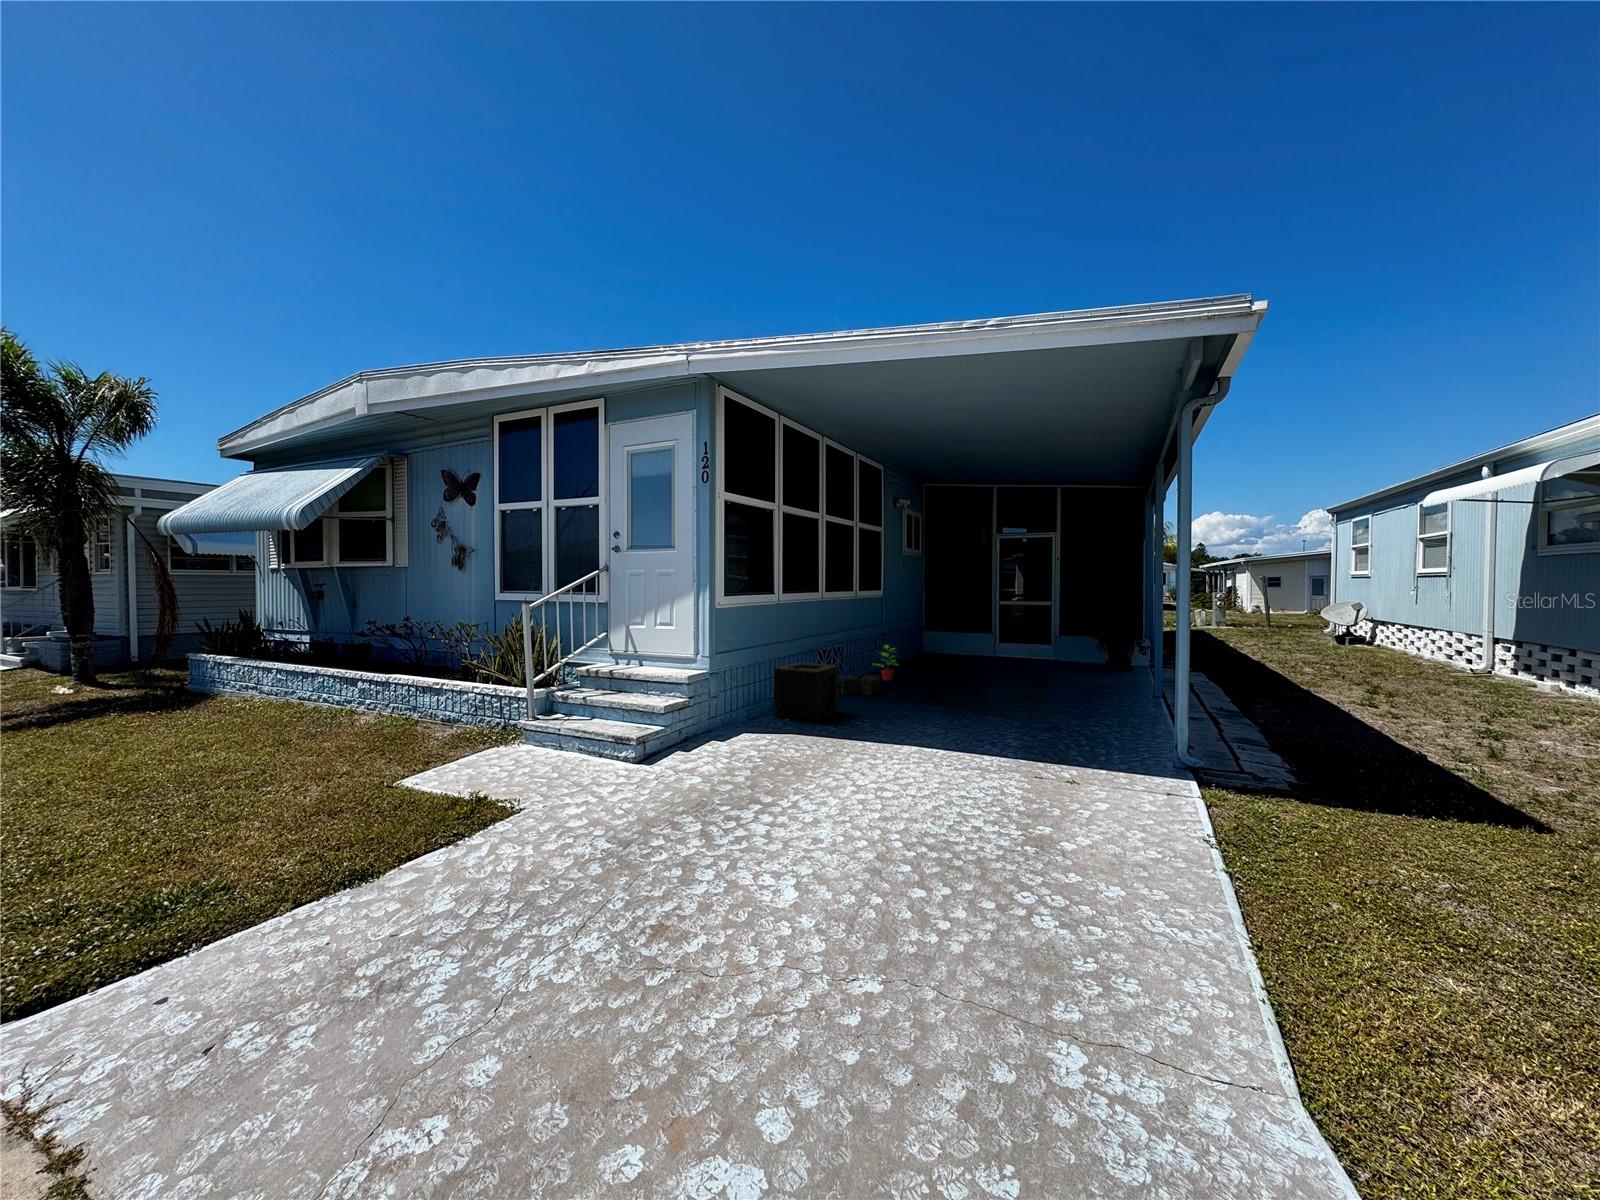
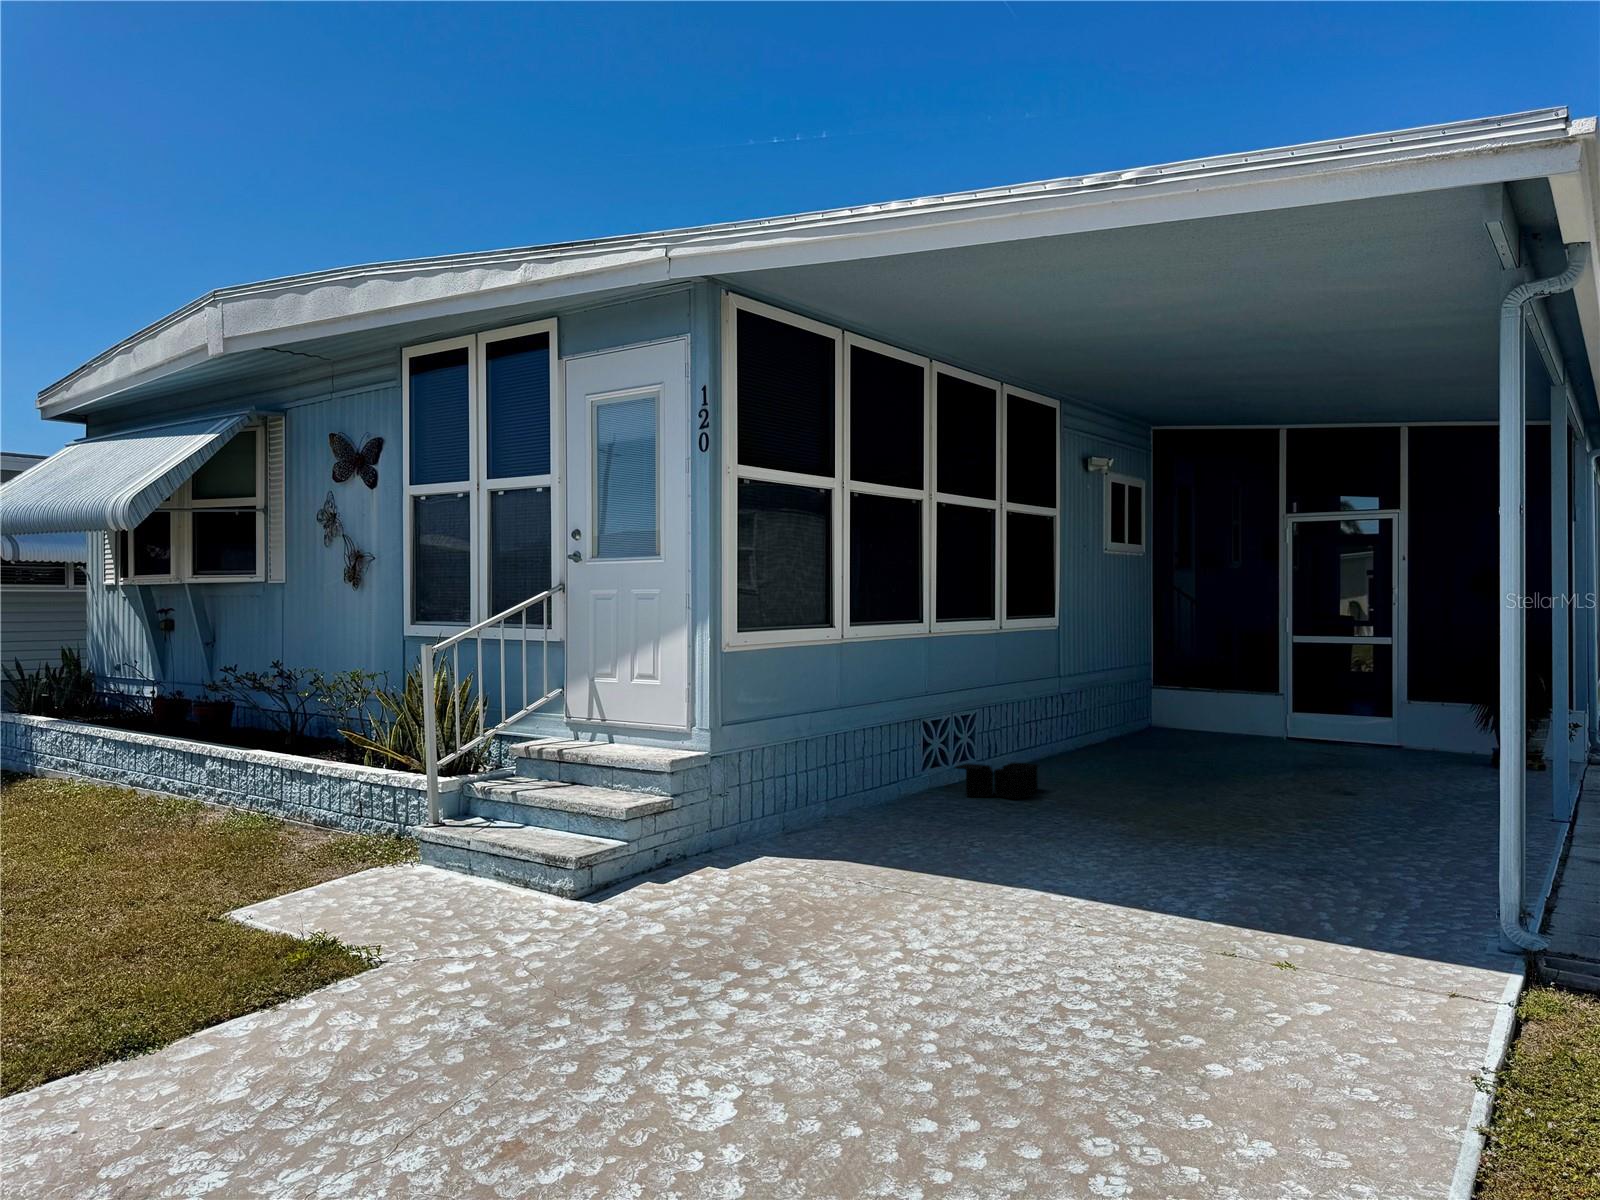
potted plant: present [881,645,895,680] -> none [1030,708,1080,773]
wooden crate: present [774,663,839,721] -> none [831,741,944,841]

